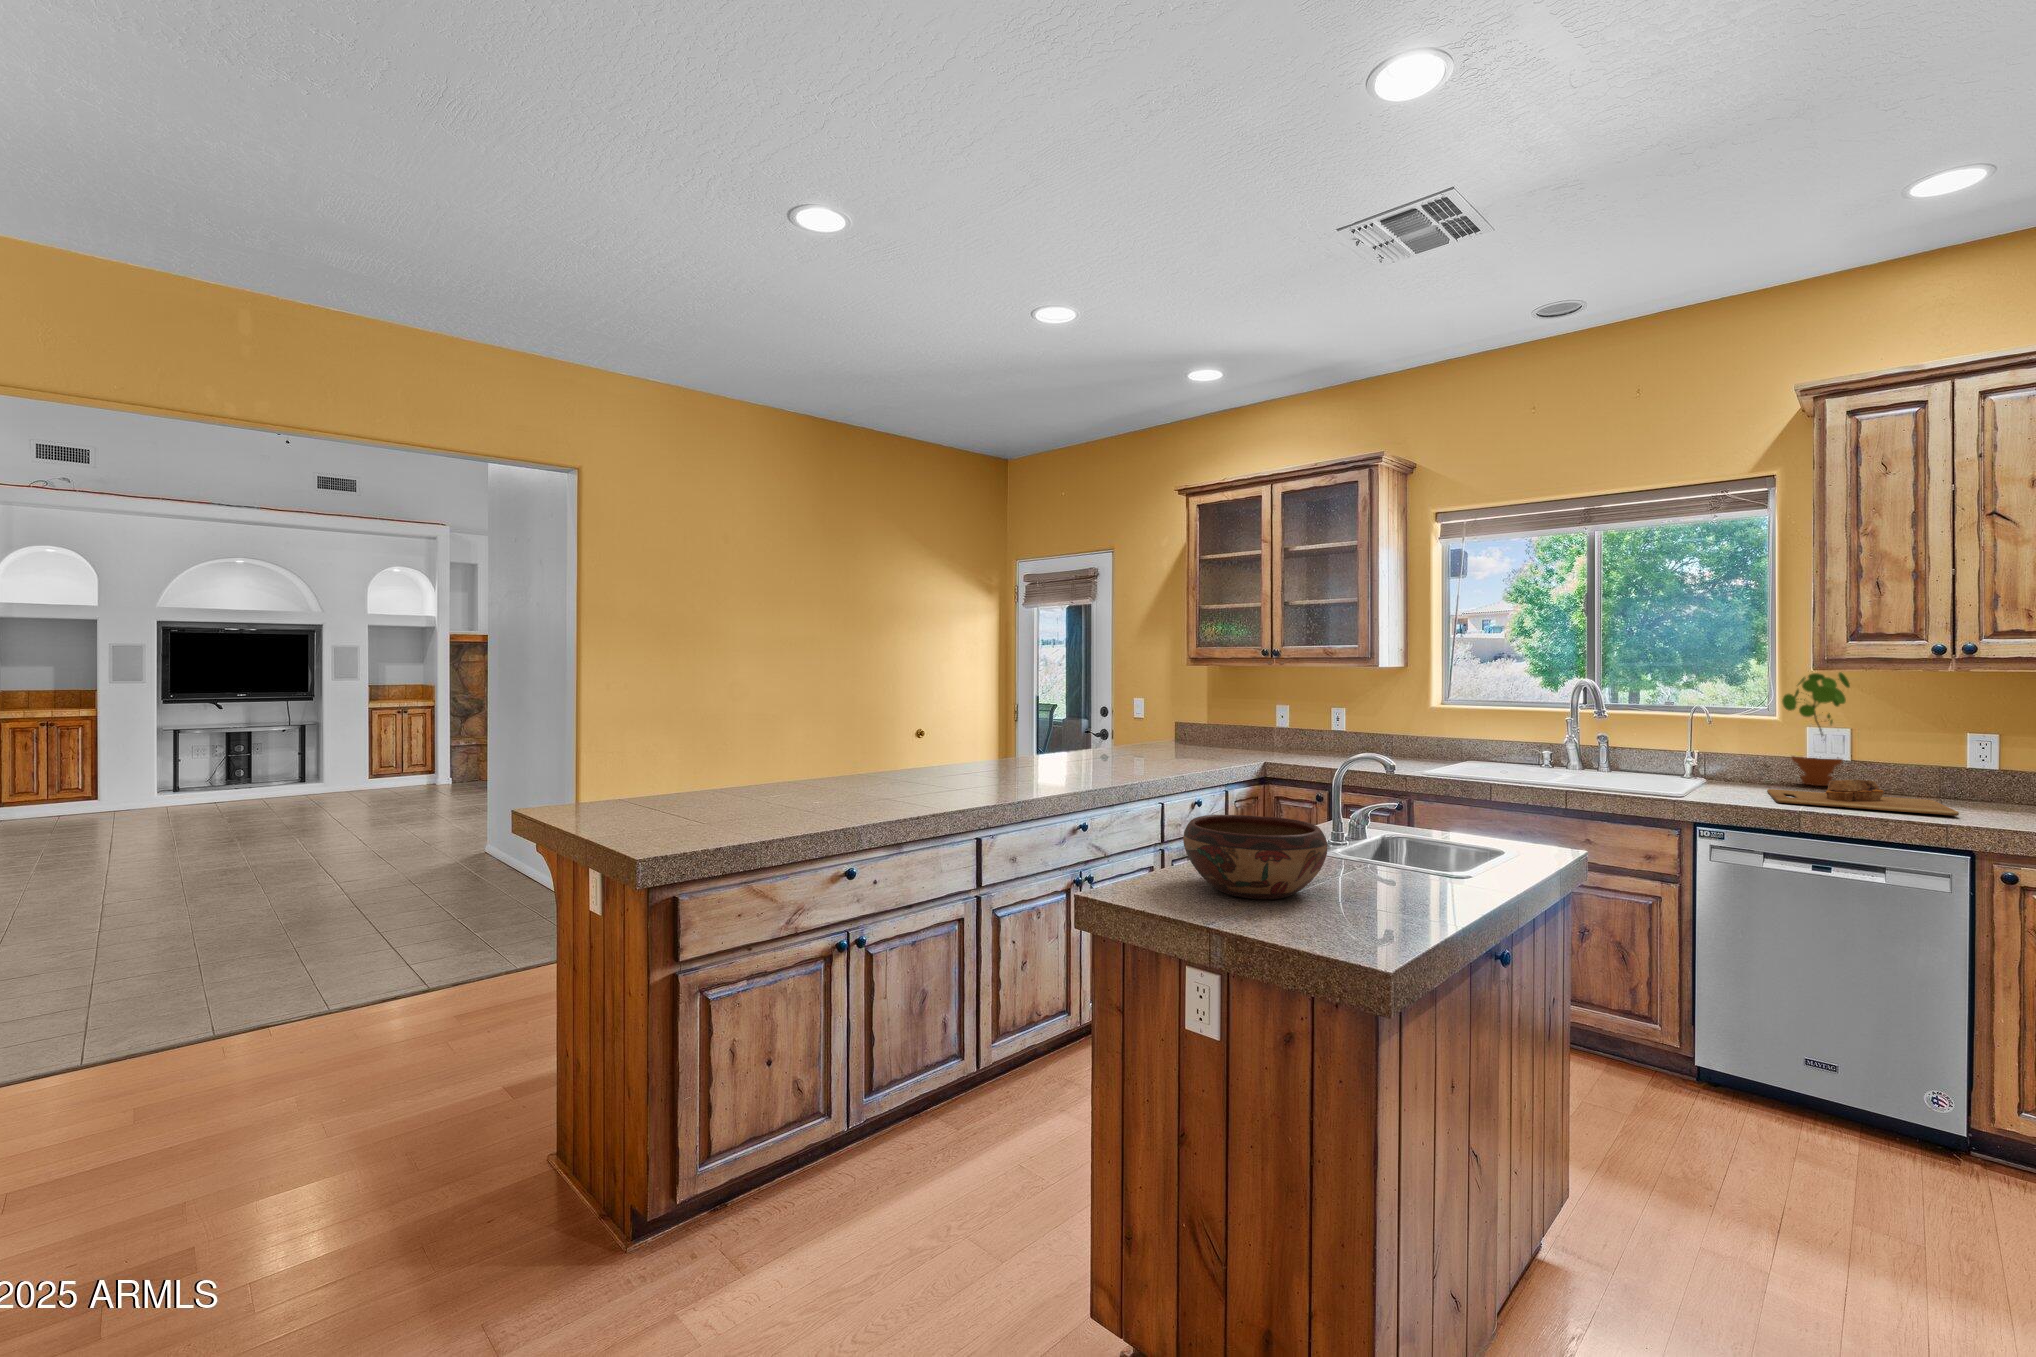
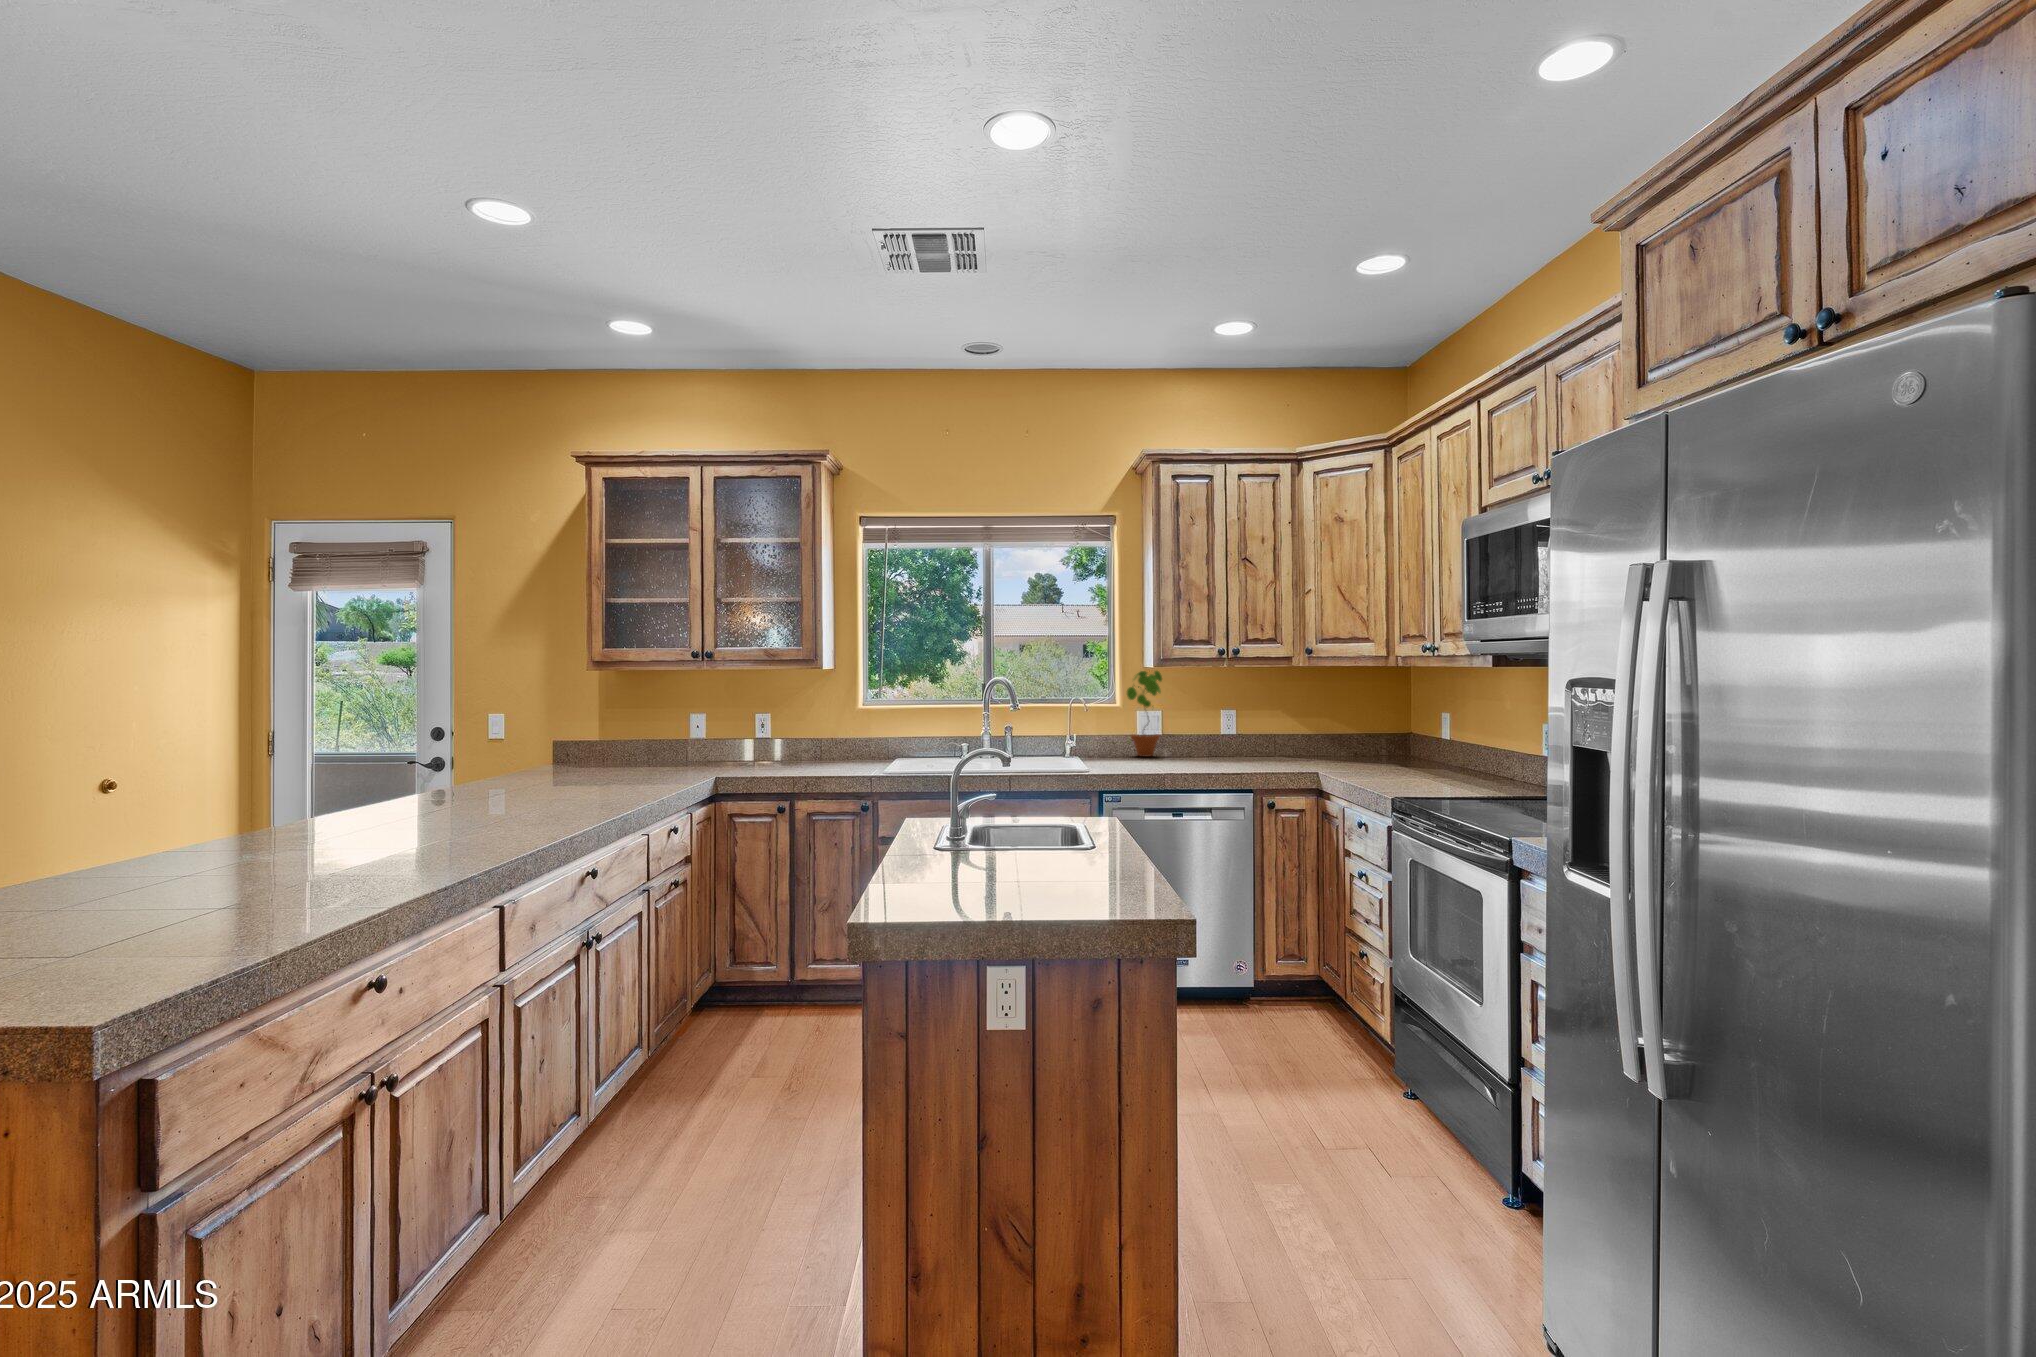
cutting board: present [1767,779,1959,816] -> none [1131,748,1242,769]
decorative bowl: present [1183,815,1328,899] -> none [920,810,1058,889]

